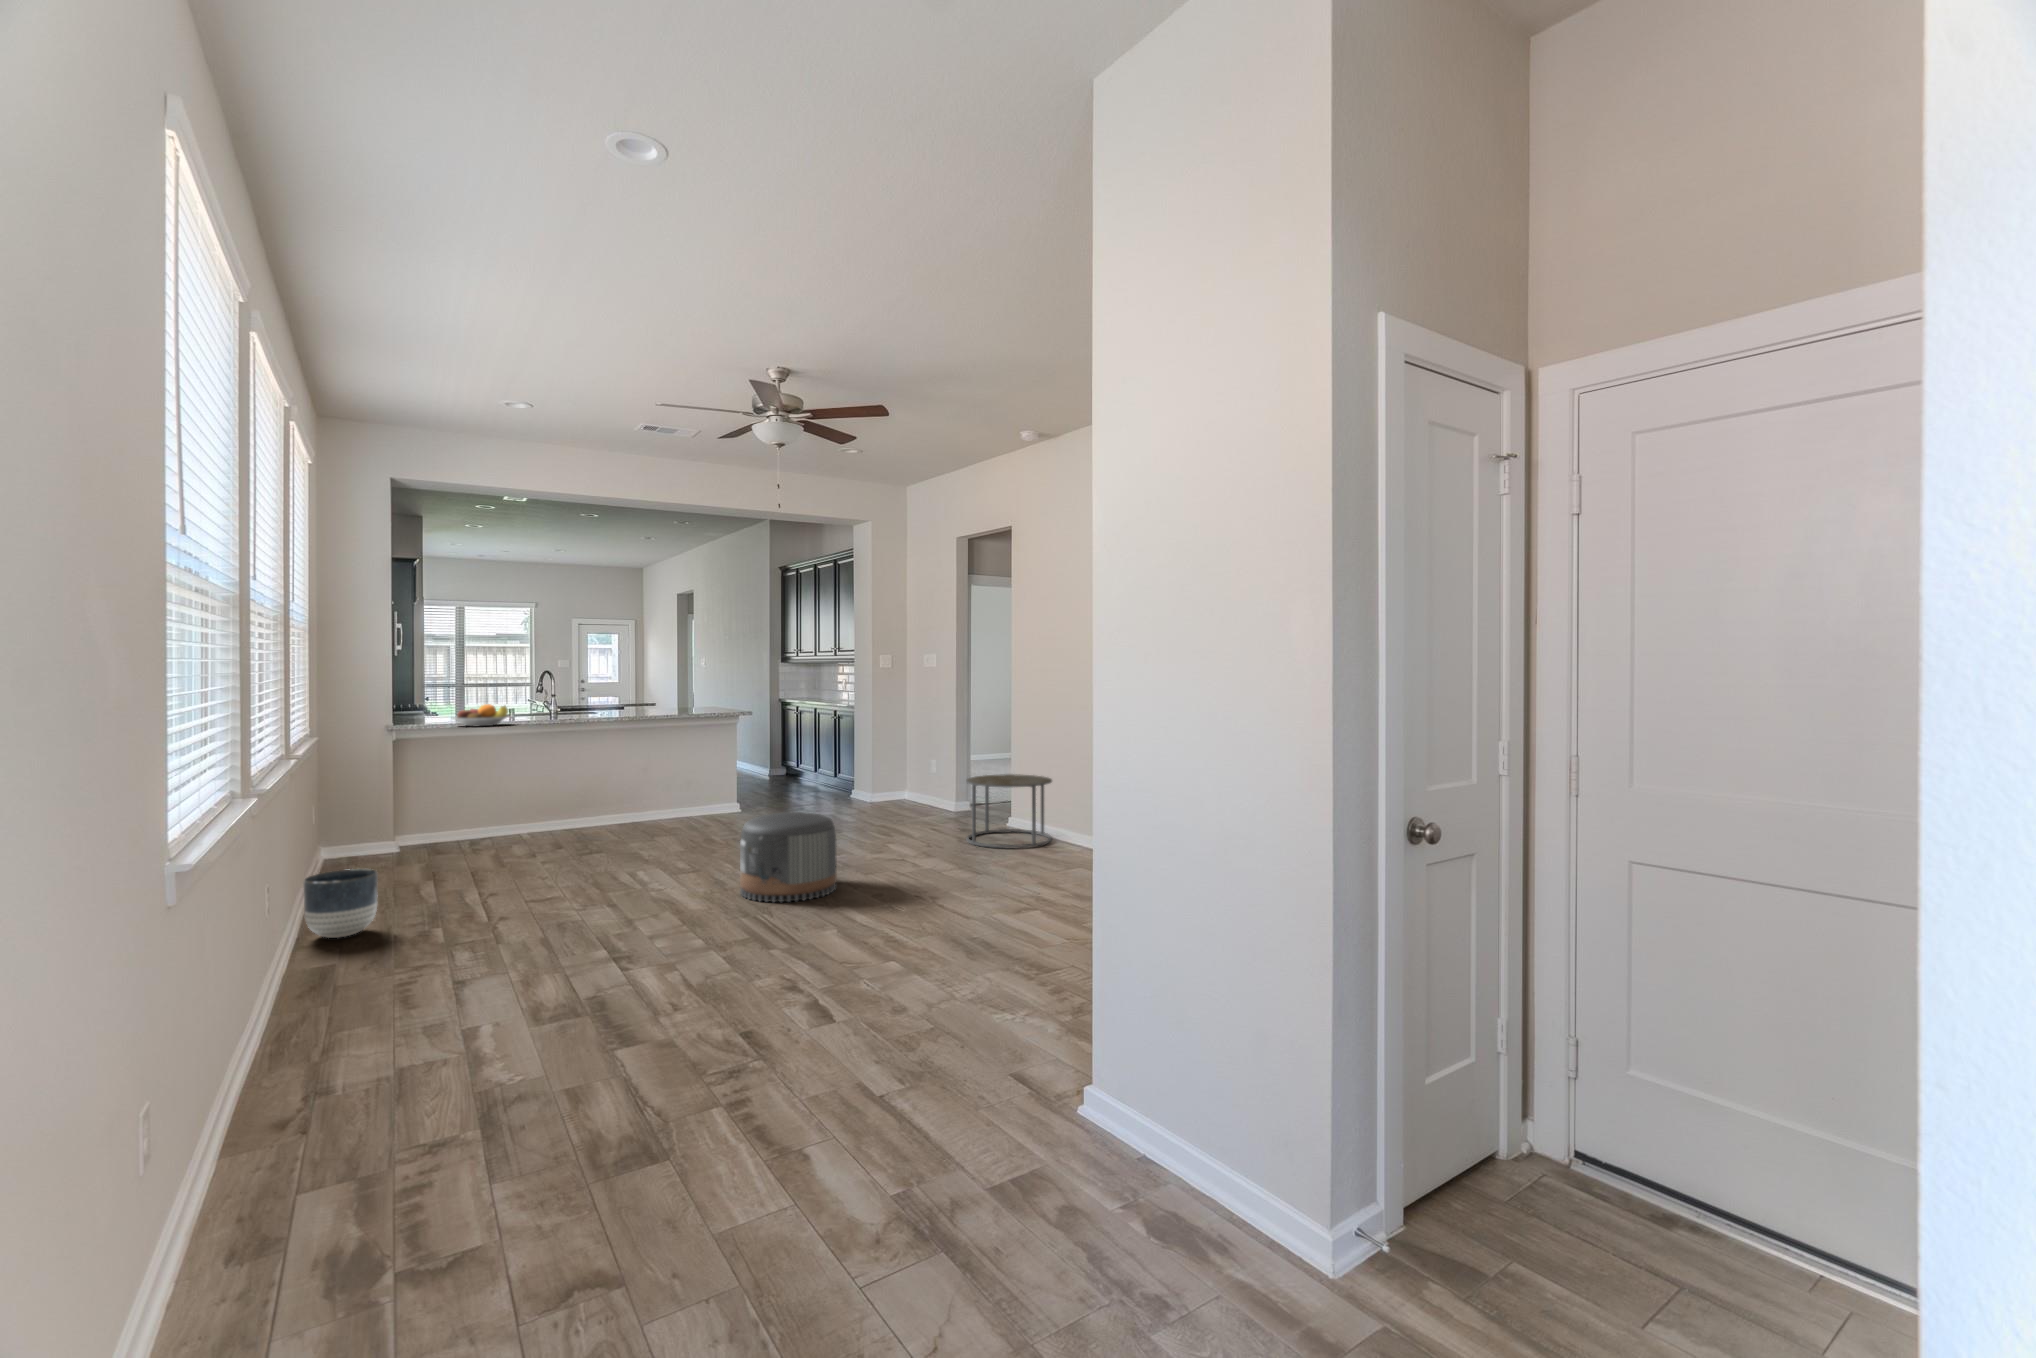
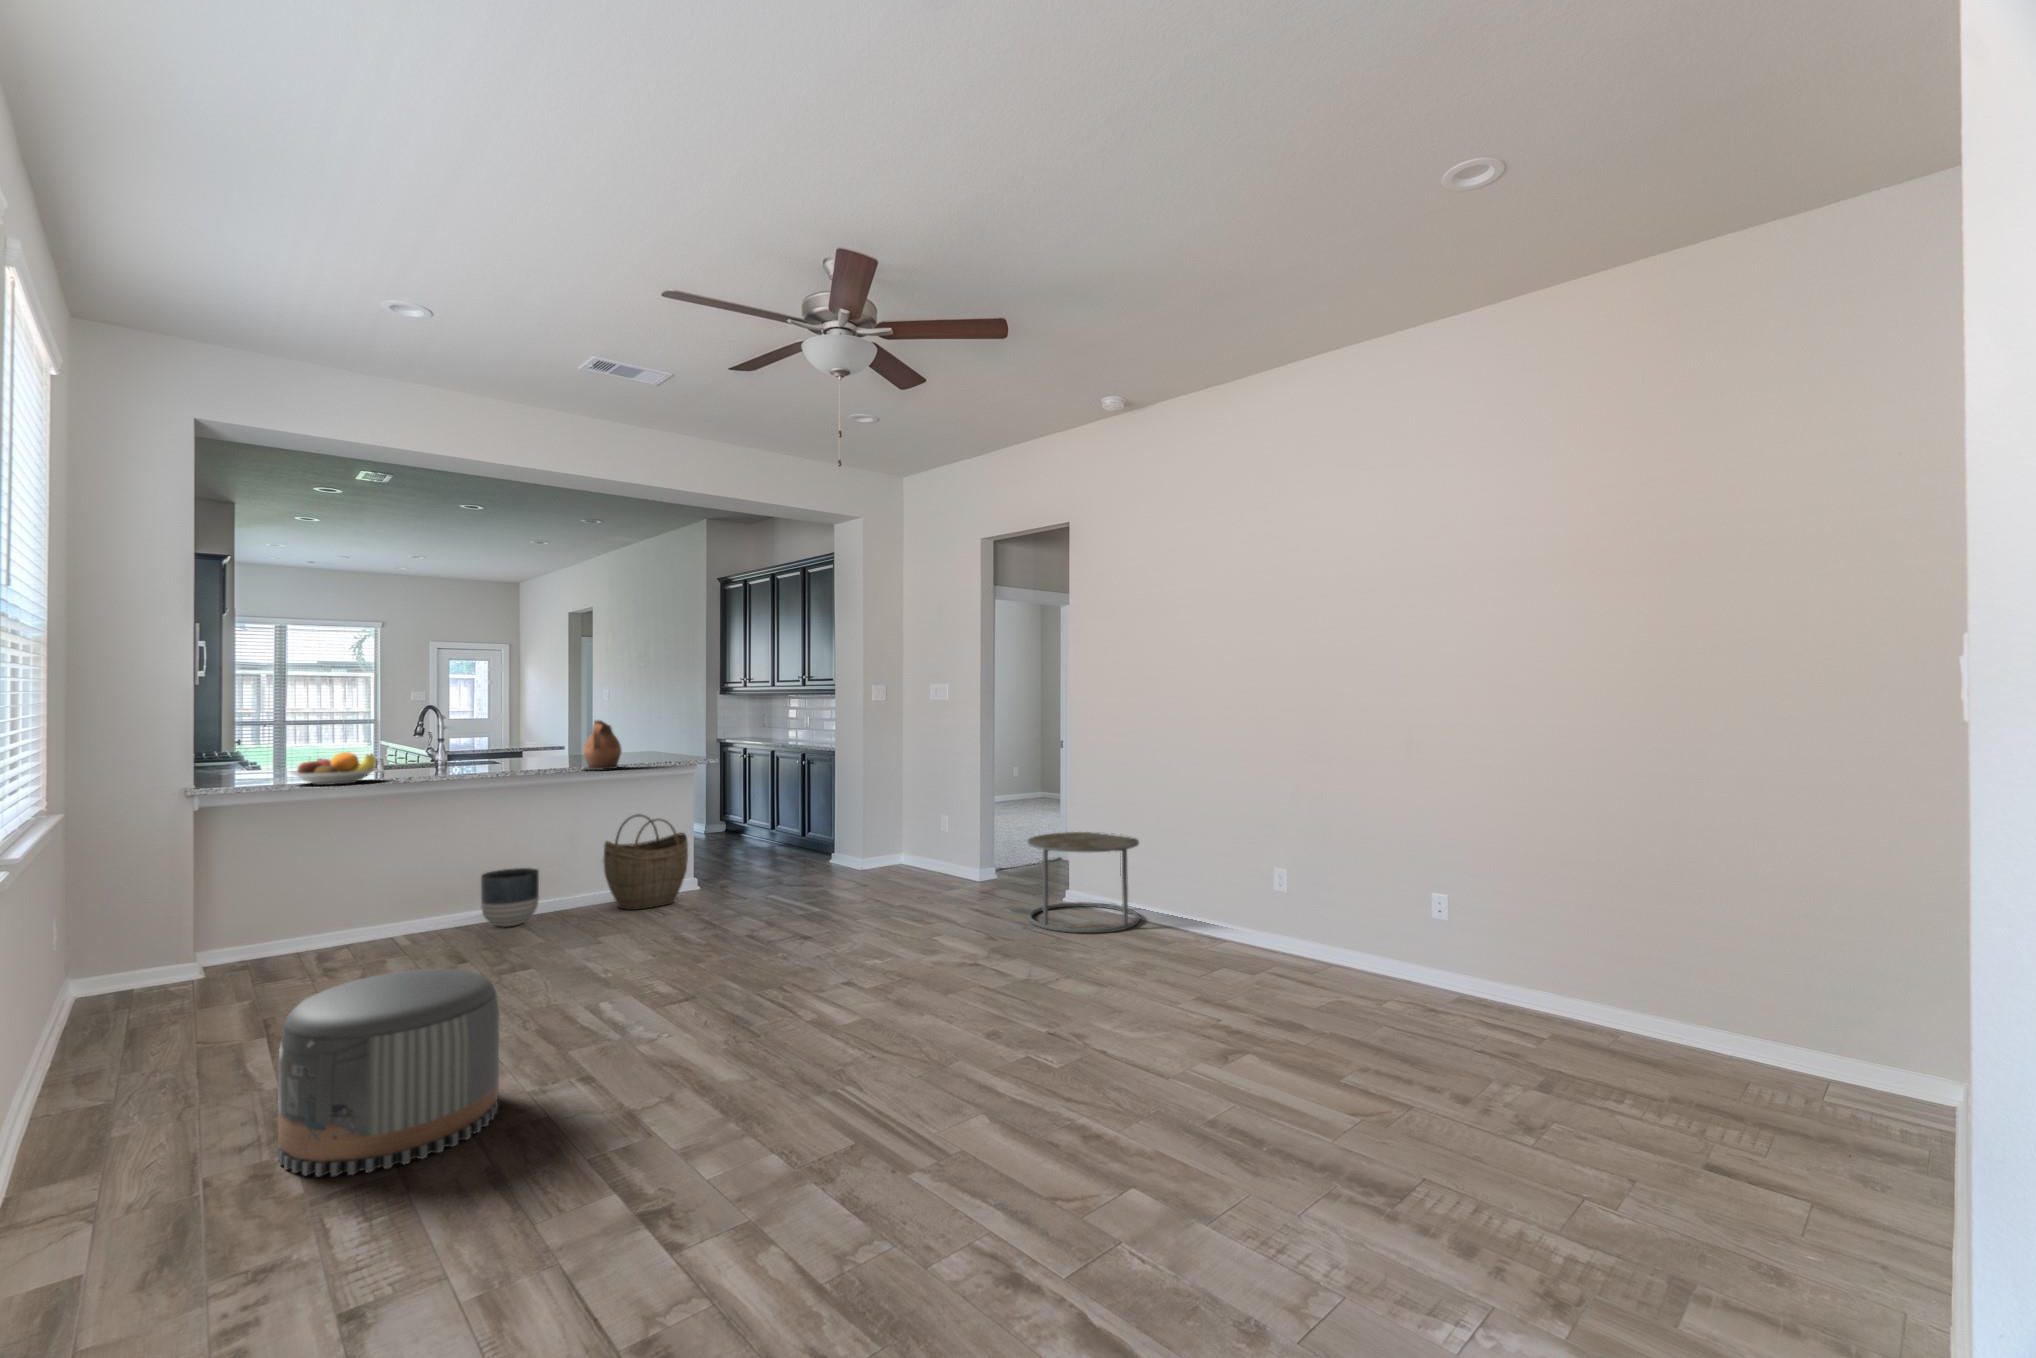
ceramic pitcher: none [648,684,685,720] -> present [584,720,624,770]
woven basket: none [667,754,728,824] -> present [604,814,688,910]
pouf: present [740,812,837,902] -> present [278,969,499,1177]
planter: present [303,869,378,938] -> present [481,868,539,927]

